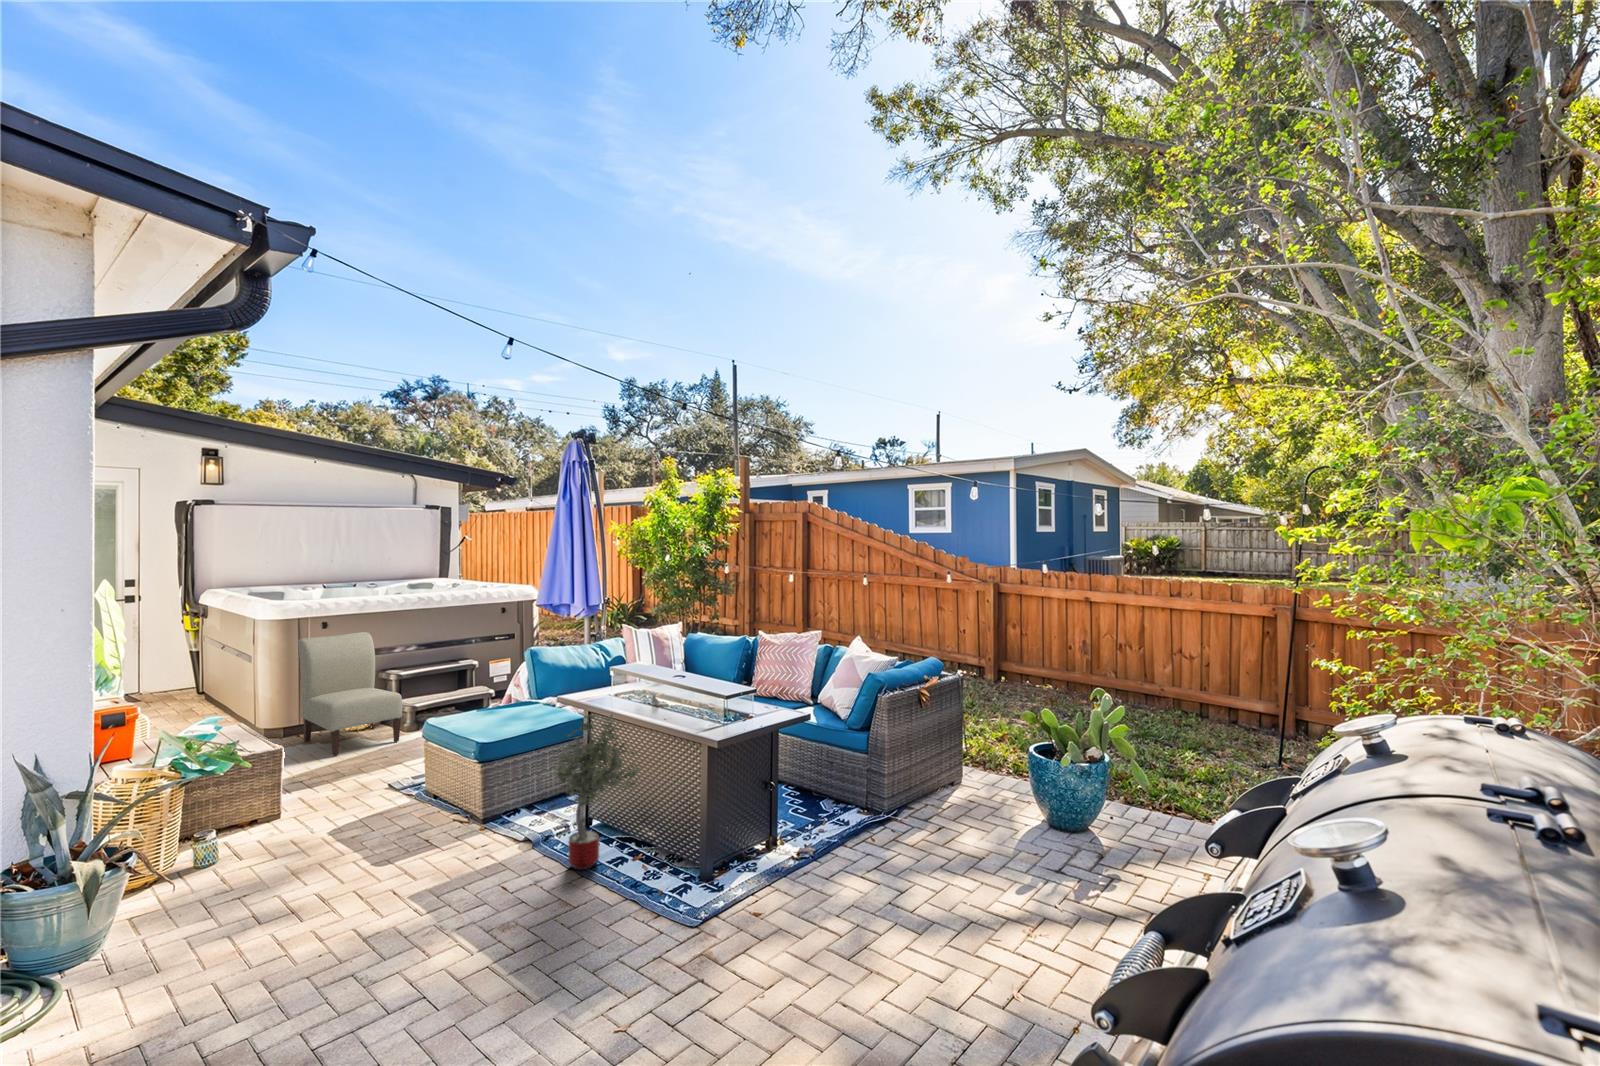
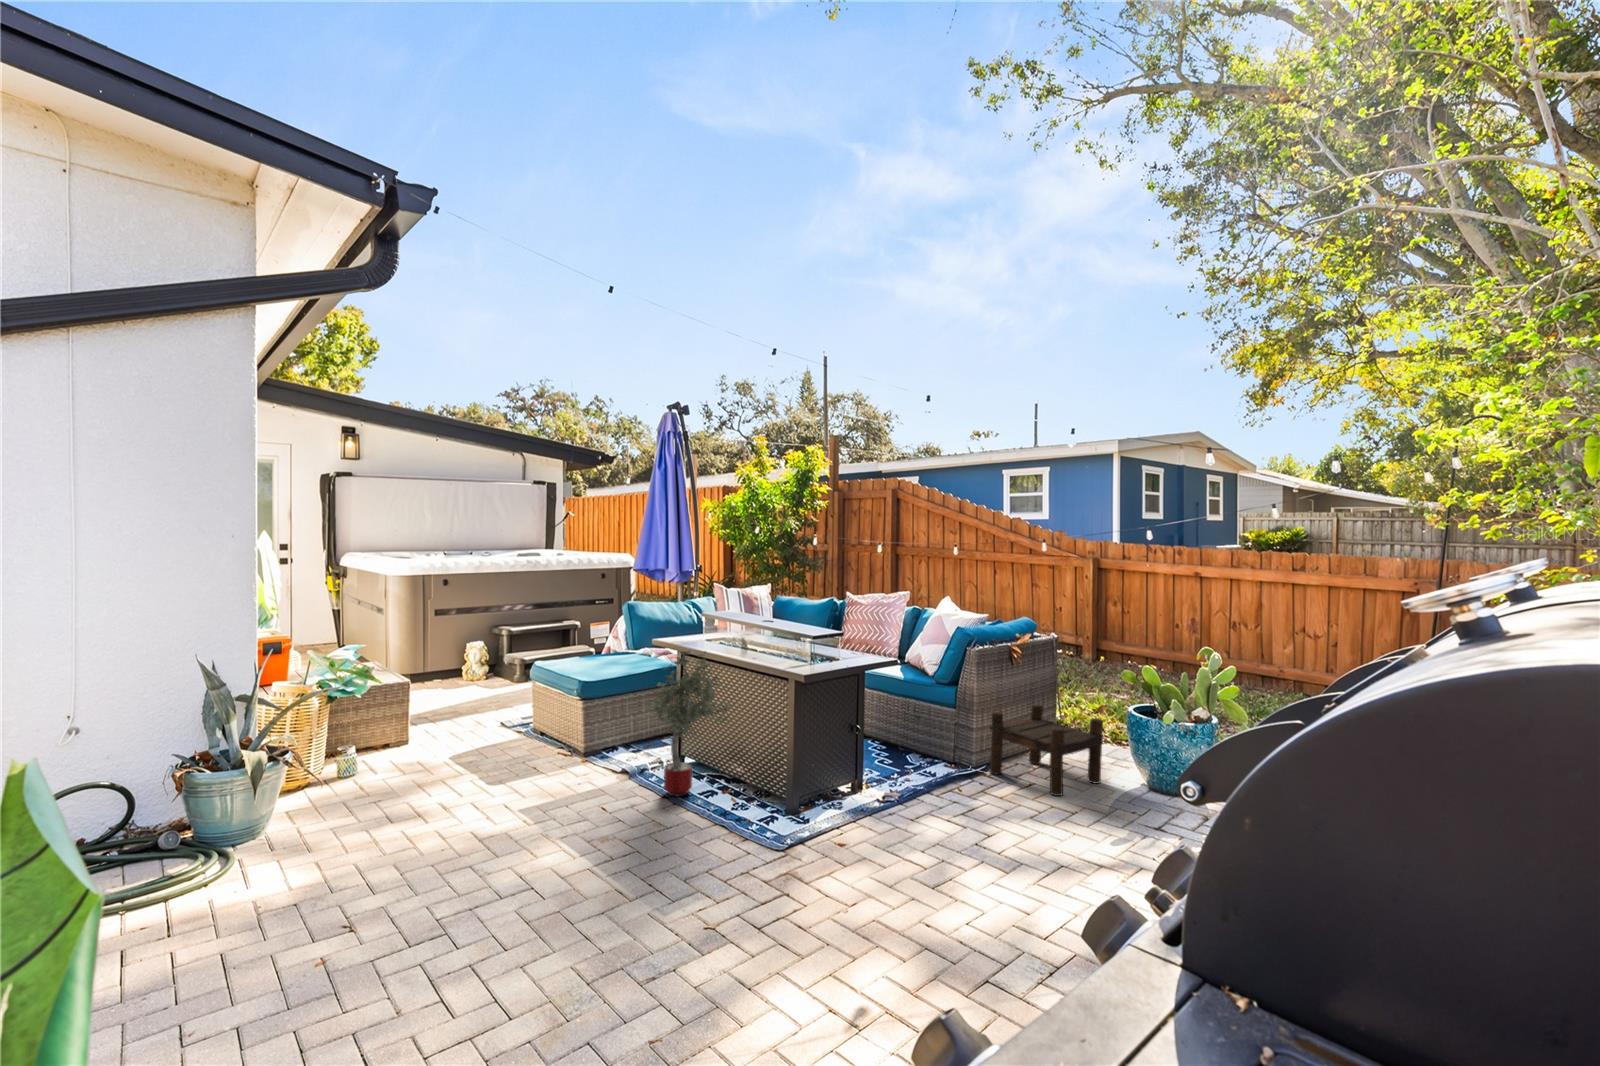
chair: present [298,632,402,756] -> none [423,591,512,700]
stool: none [902,742,1010,840] -> present [990,704,1103,796]

